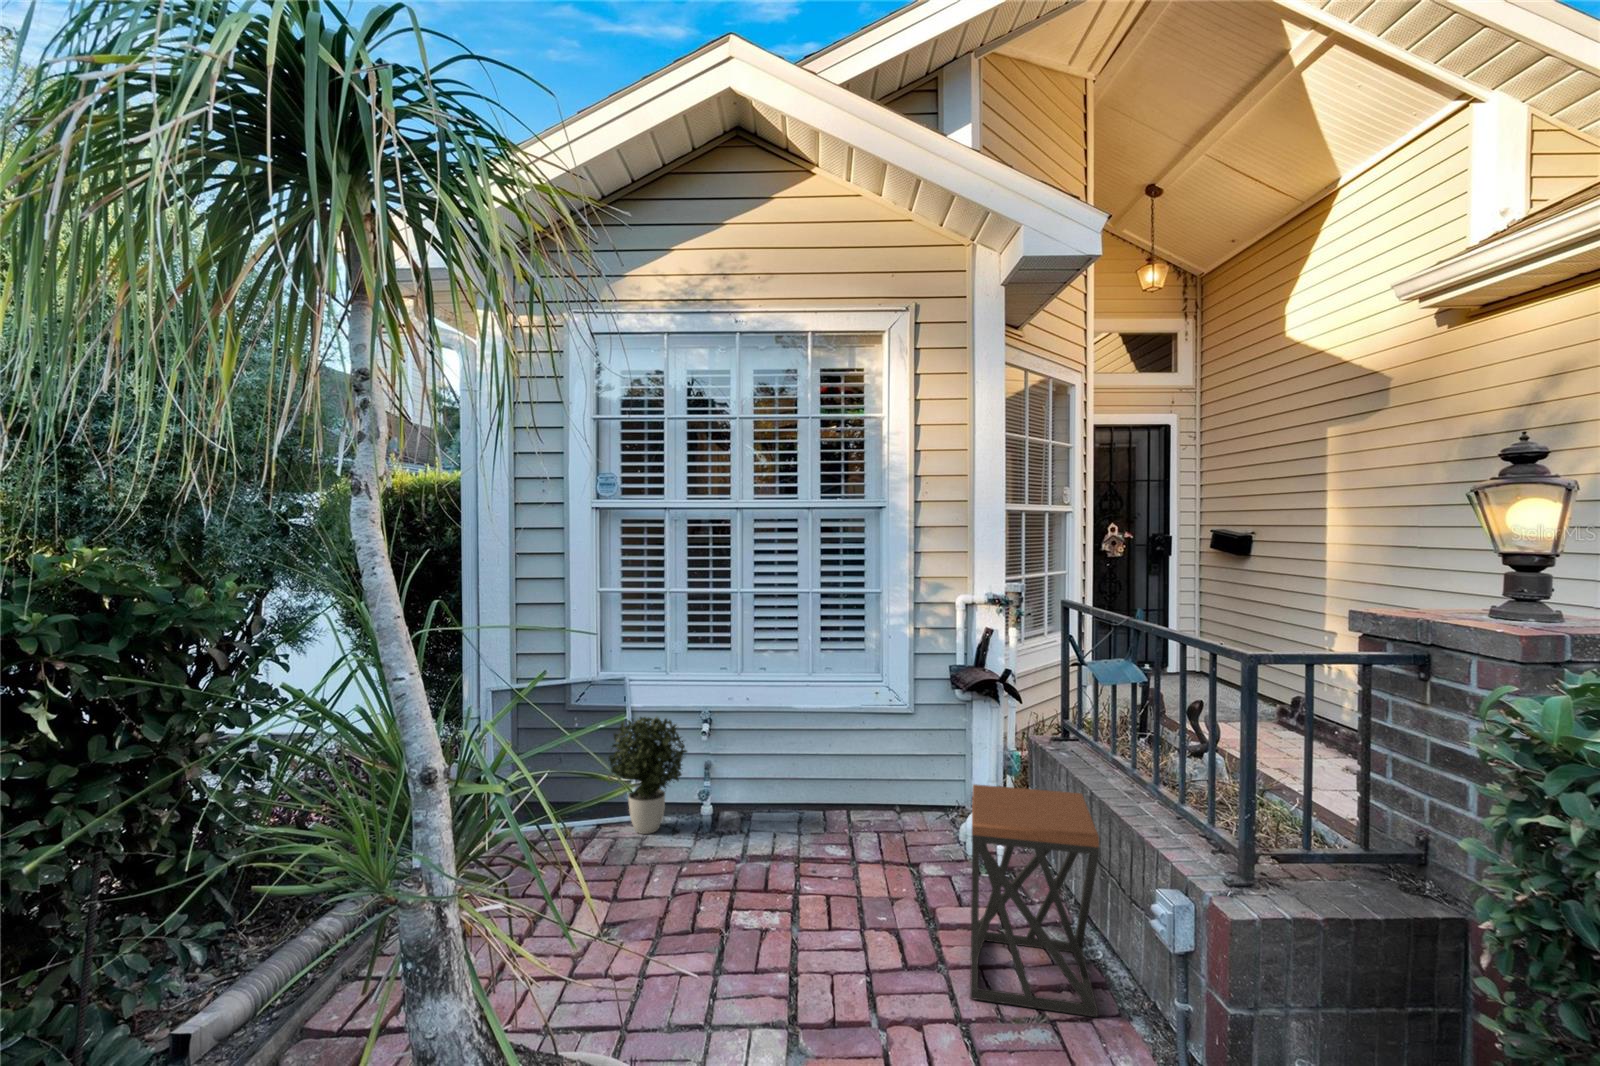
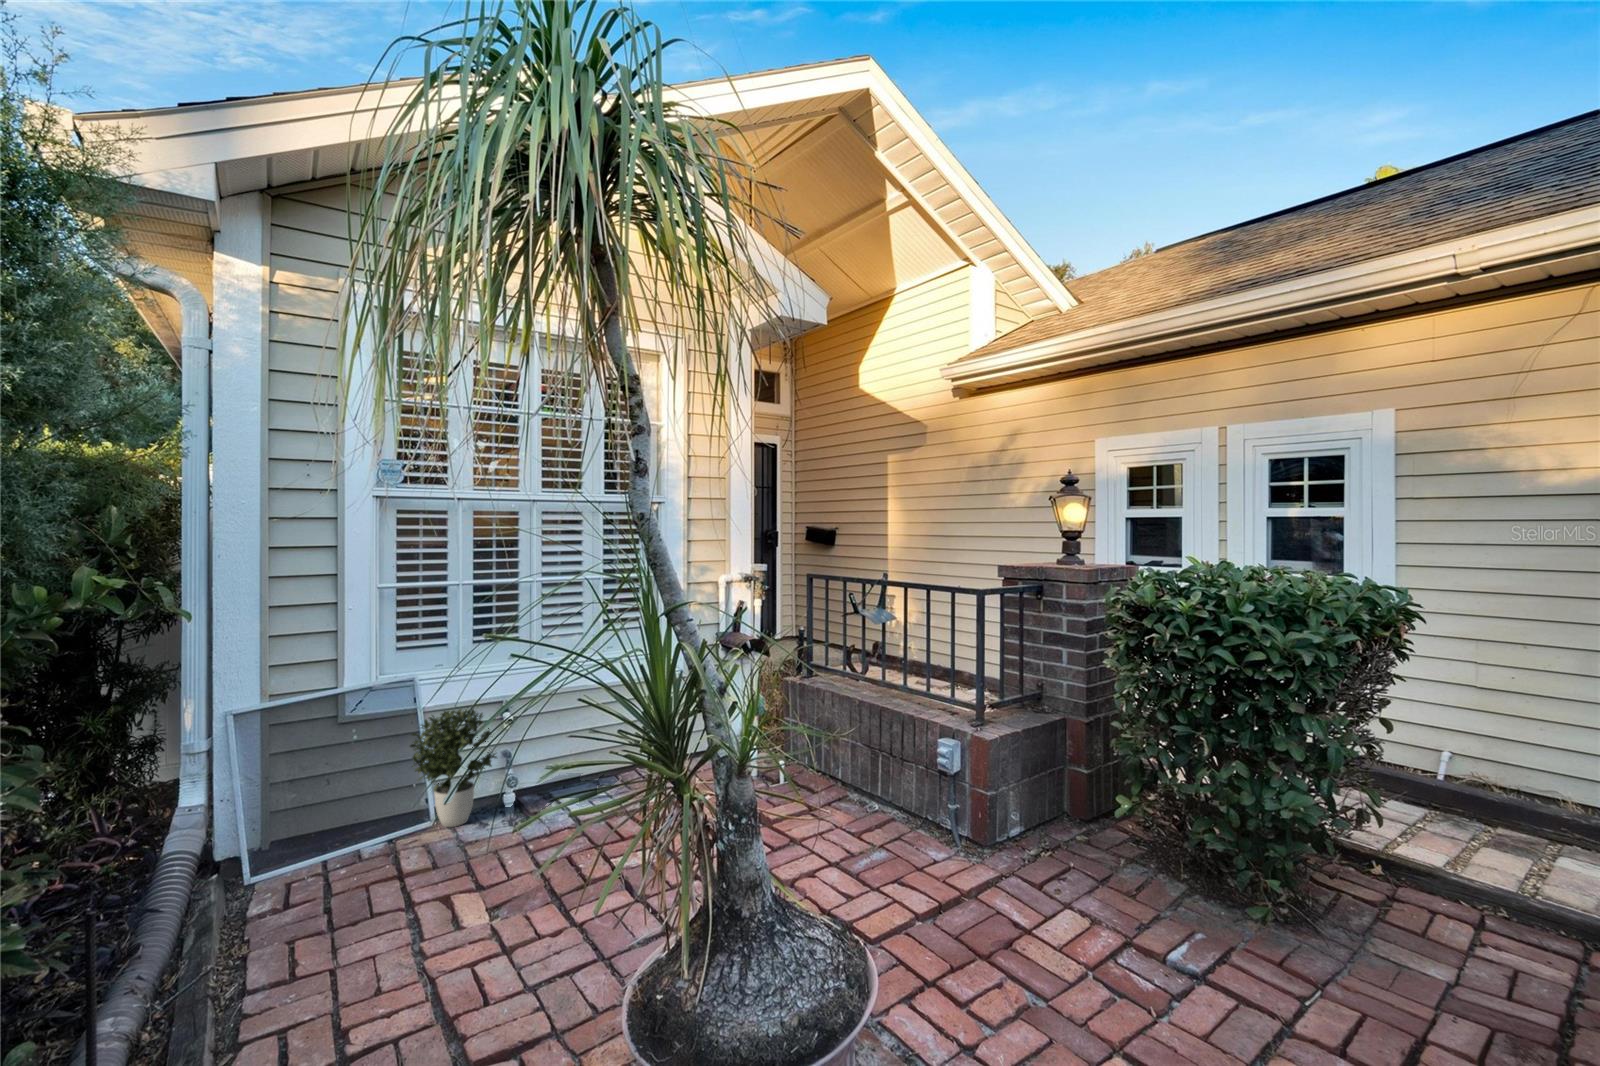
stool: present [970,784,1099,1017] -> none [796,698,901,846]

